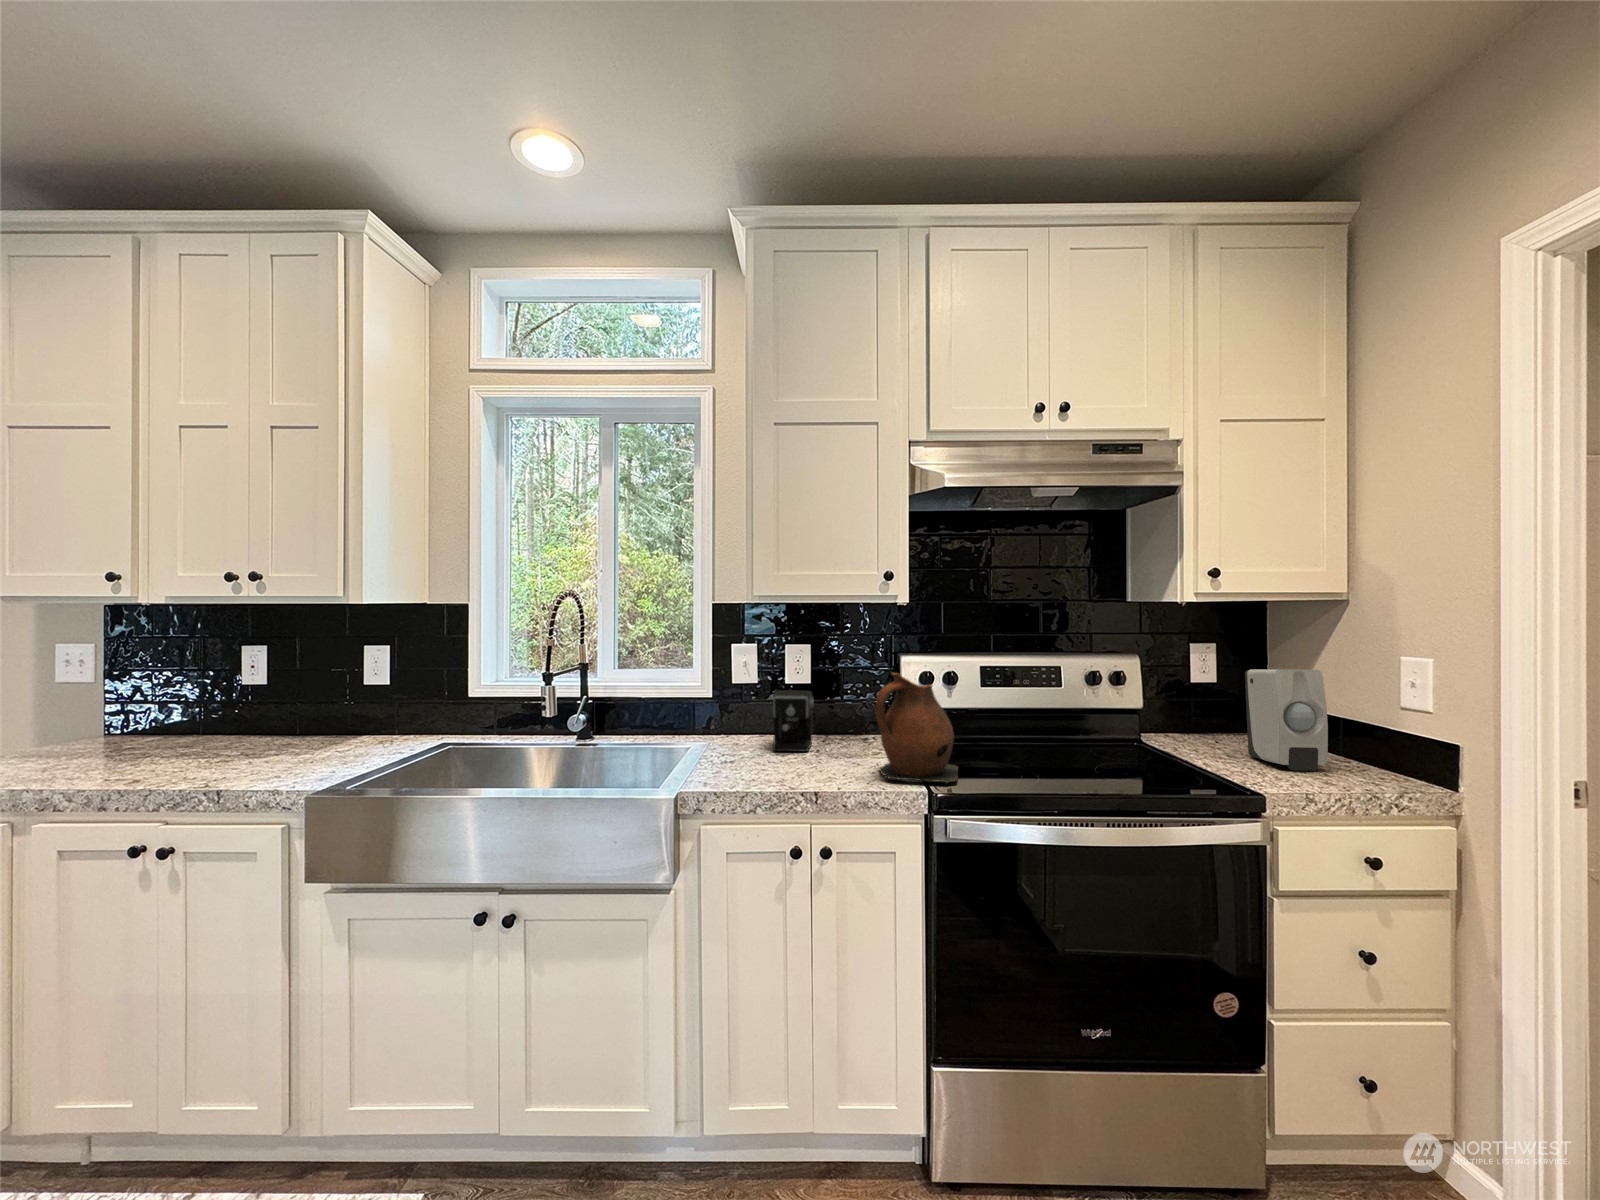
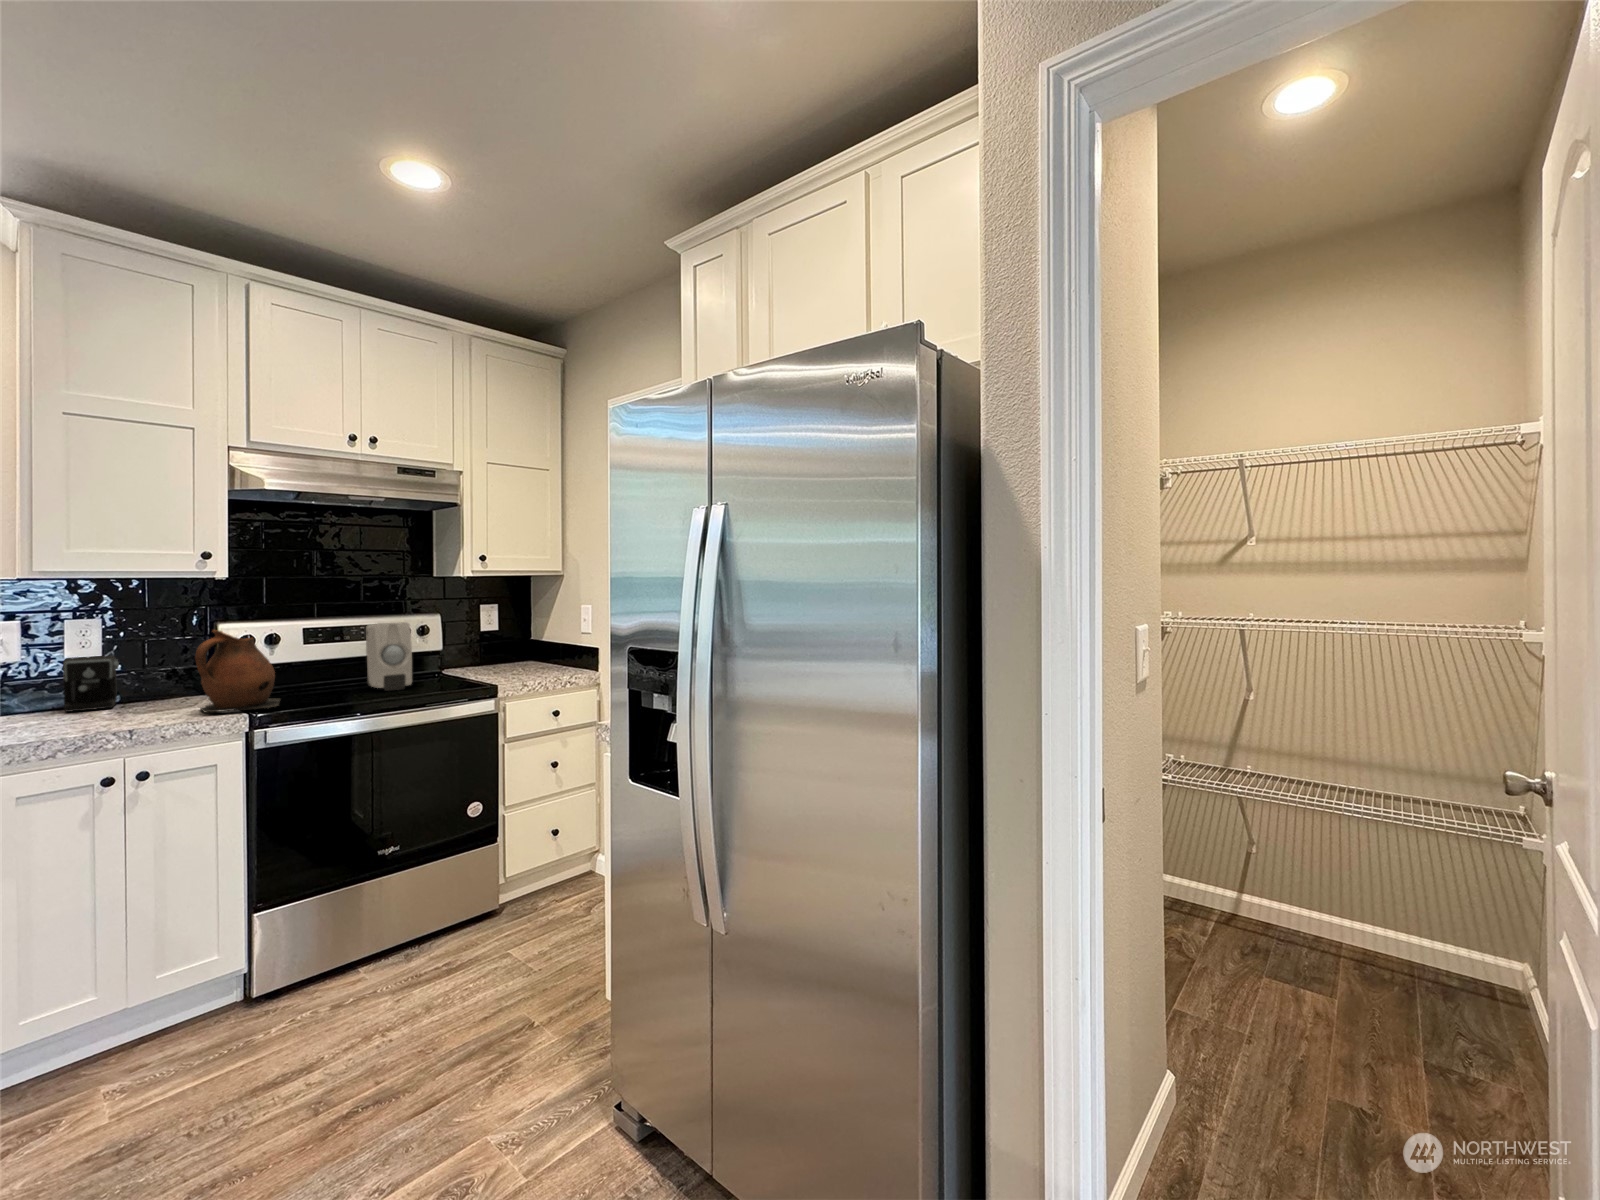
soap dispenser: present [1245,669,1328,771] -> present [366,622,412,691]

